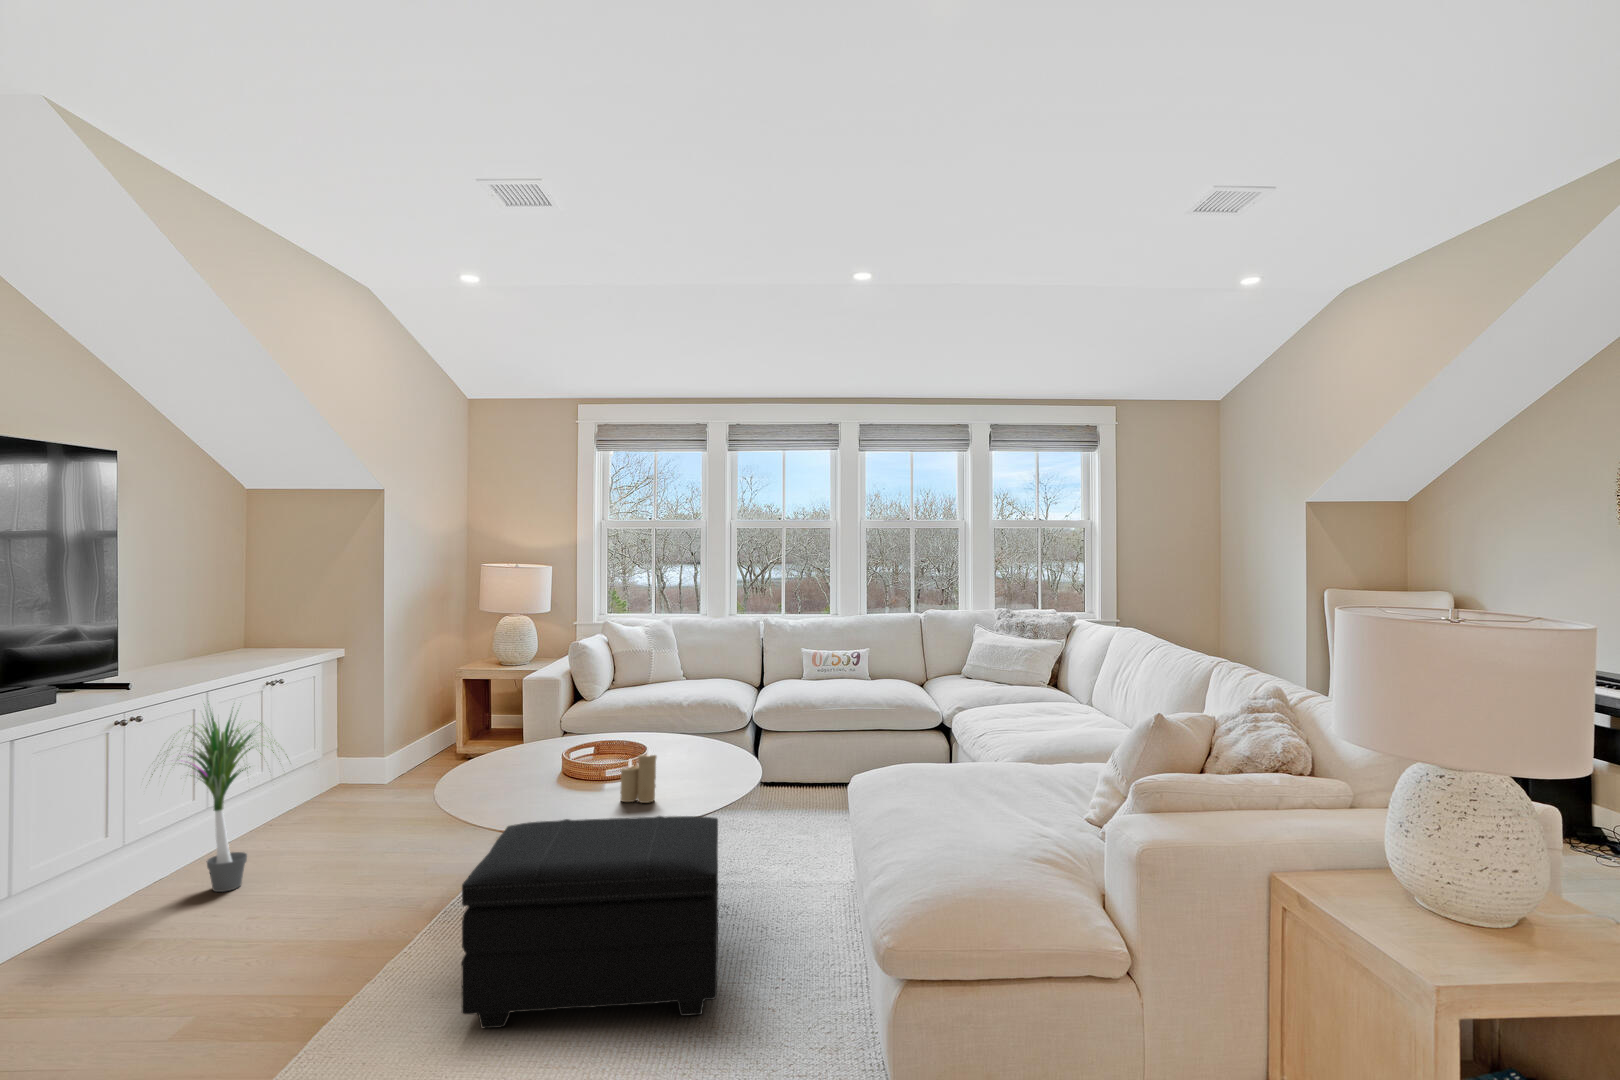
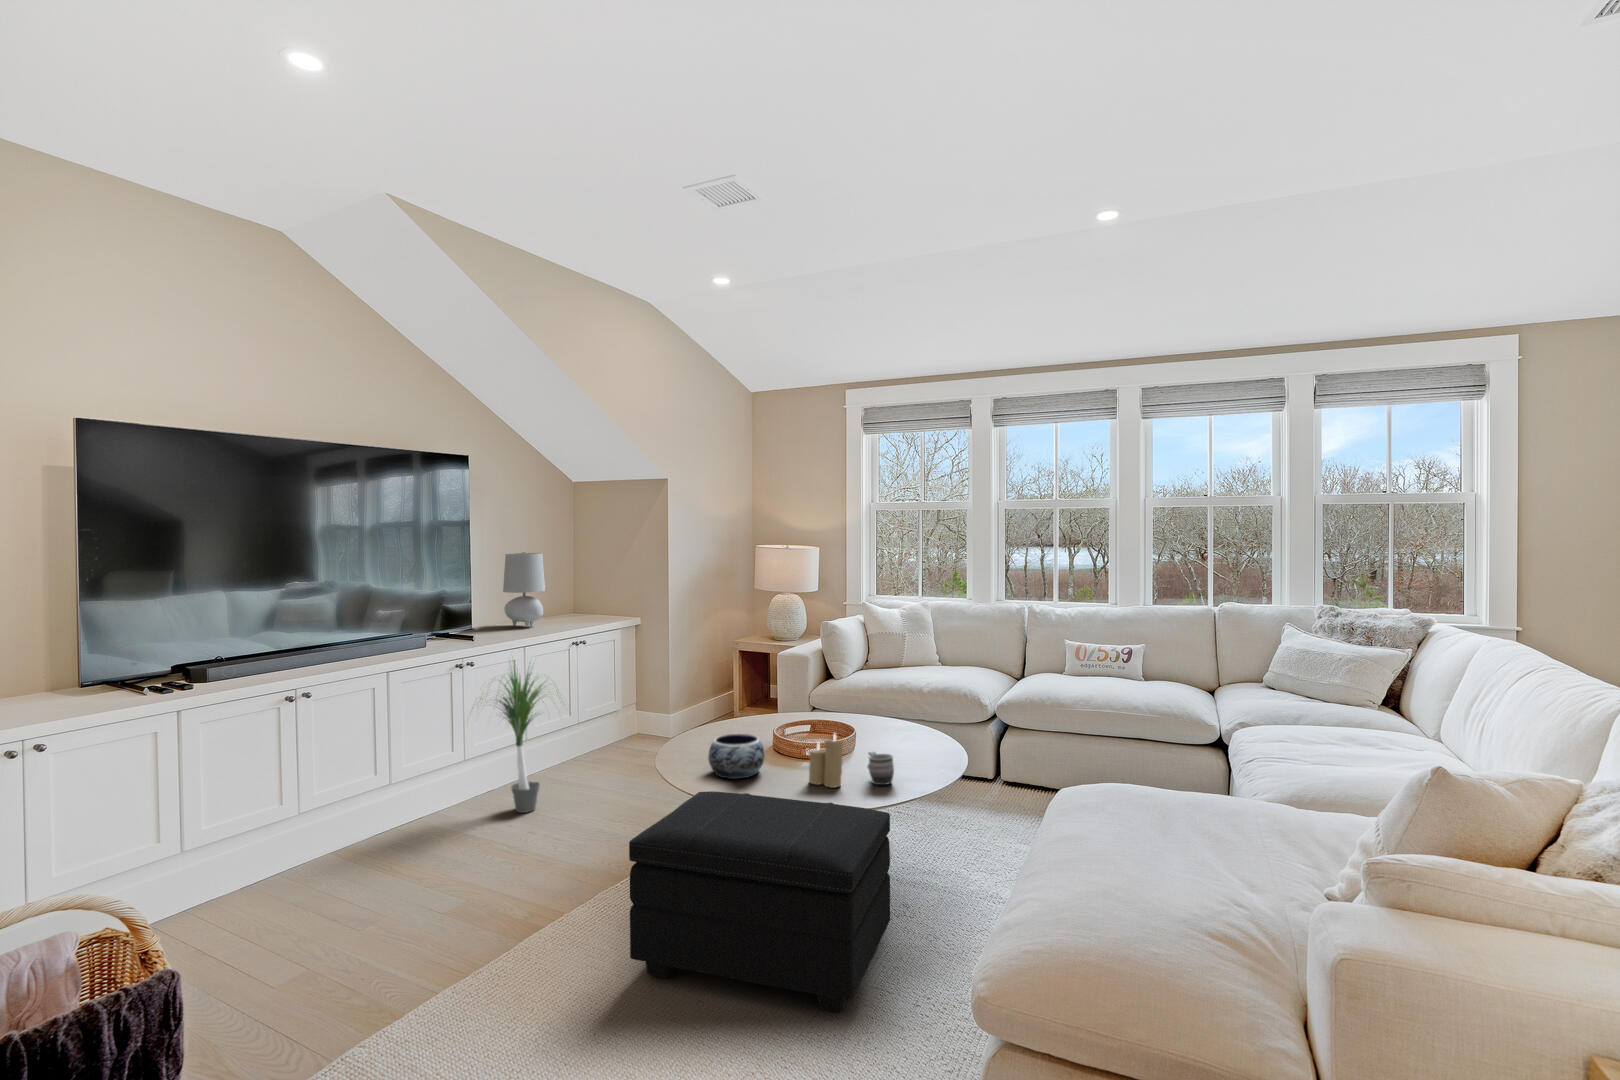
table lamp: none [164,575,225,666] -> present [503,552,545,627]
decorative bowl: none [506,760,568,809] -> present [708,733,765,779]
mug: none [676,763,705,795] -> present [868,752,894,785]

